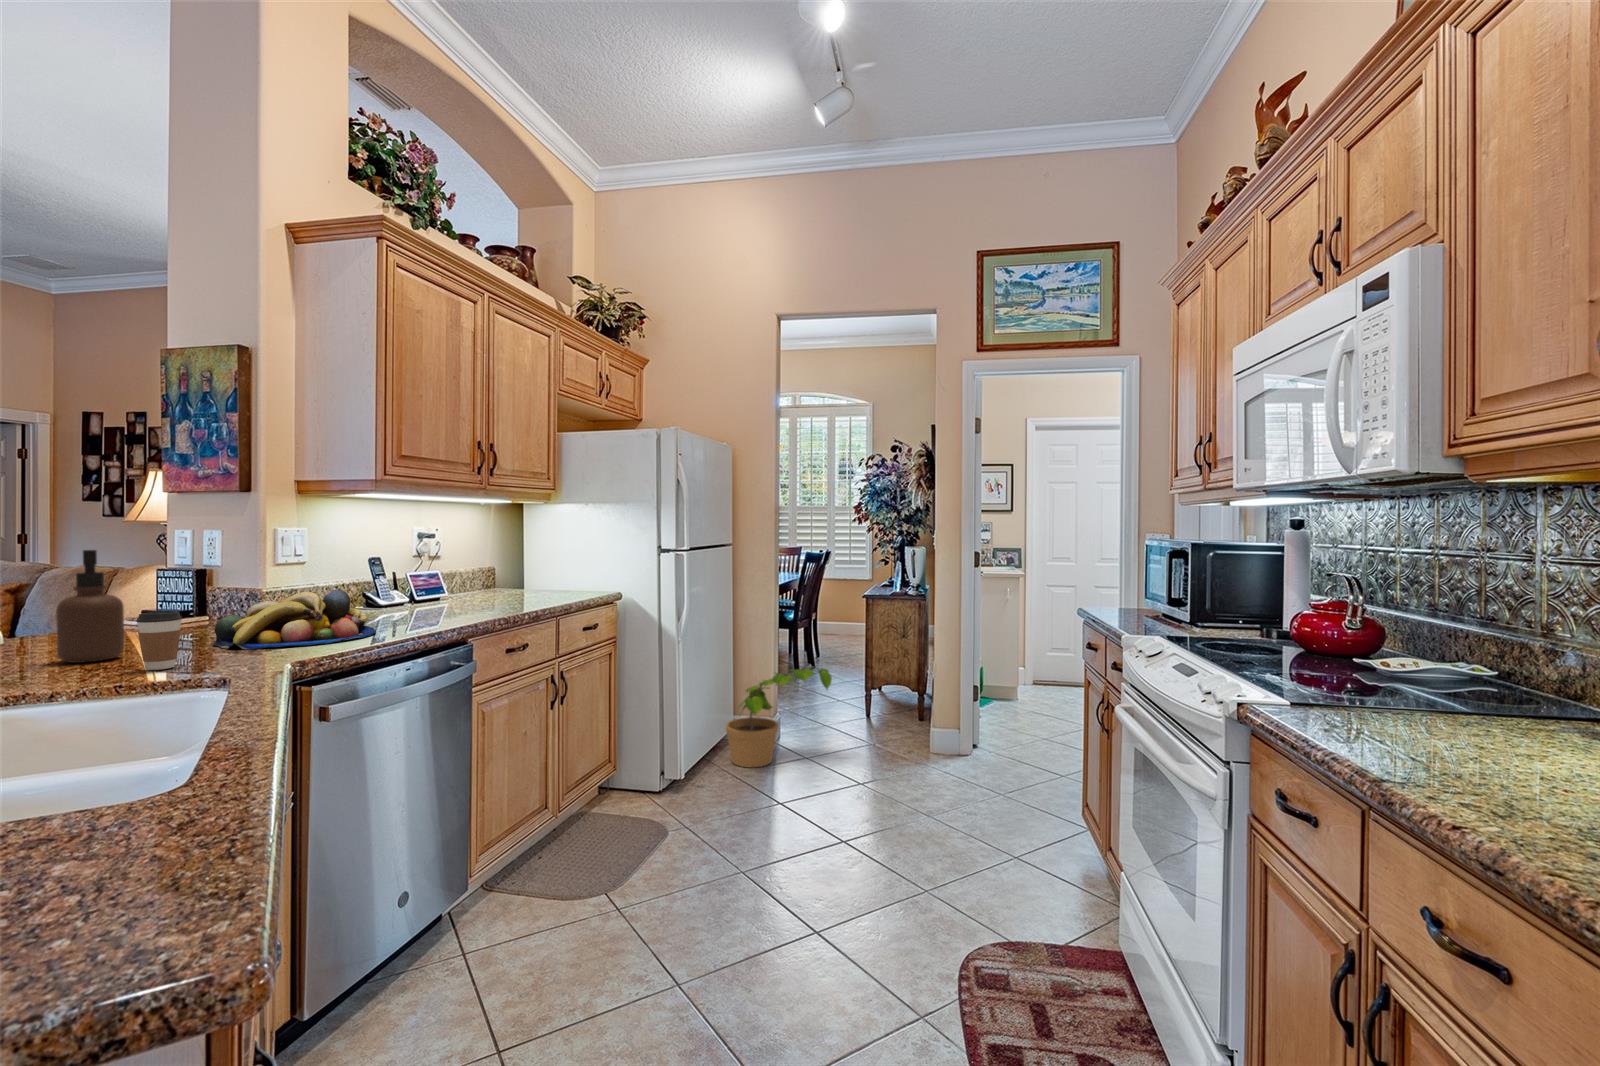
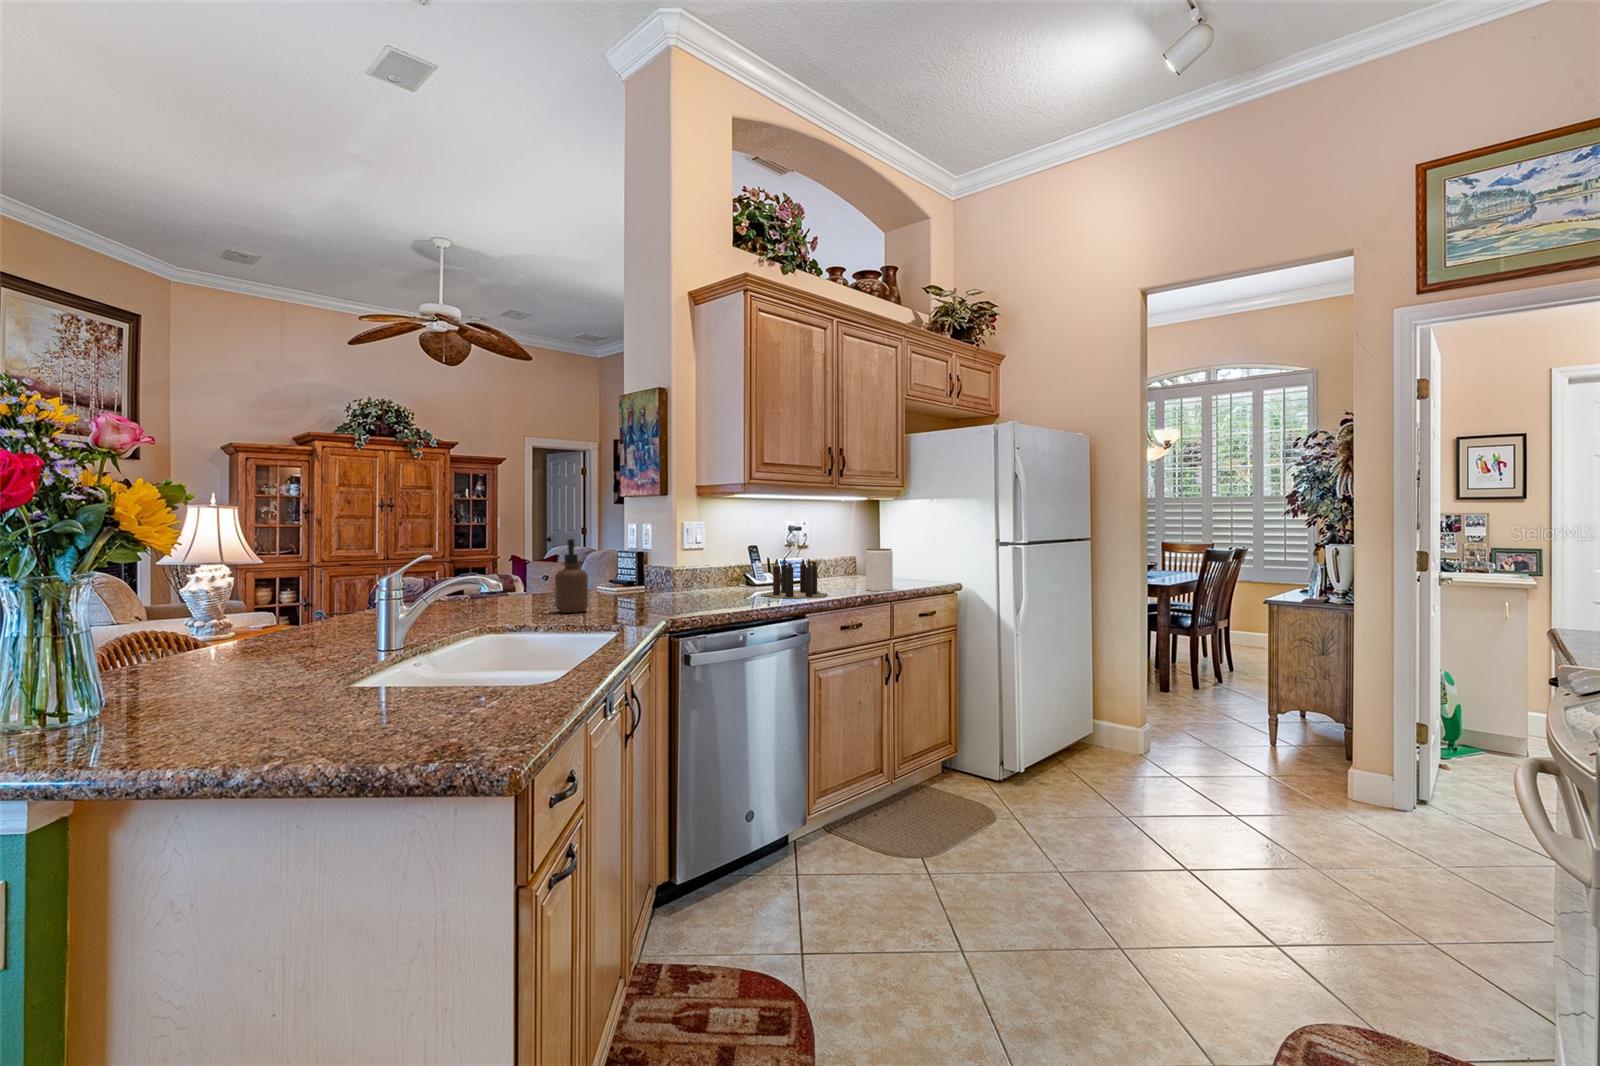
jar: none [524,556,555,604] -> present [866,548,893,591]
candle: none [392,569,507,619] -> present [761,557,827,599]
fruit bowl: present [213,590,376,649] -> none [636,572,738,612]
coffee cup: present [136,612,182,670] -> none [587,582,611,620]
potted plant: present [726,667,832,767] -> none [1074,676,1198,778]

